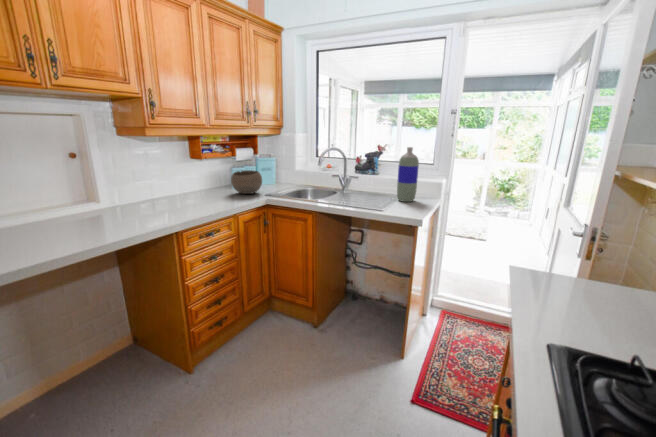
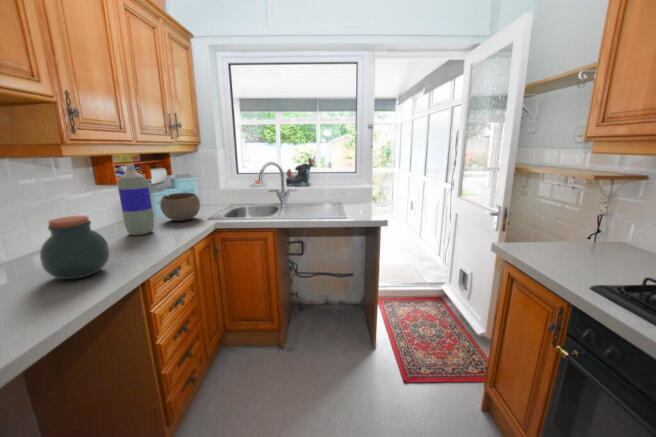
bottle: present [397,147,419,202] -> present [118,164,154,235]
jar: none [113,179,157,223] -> present [40,216,110,279]

